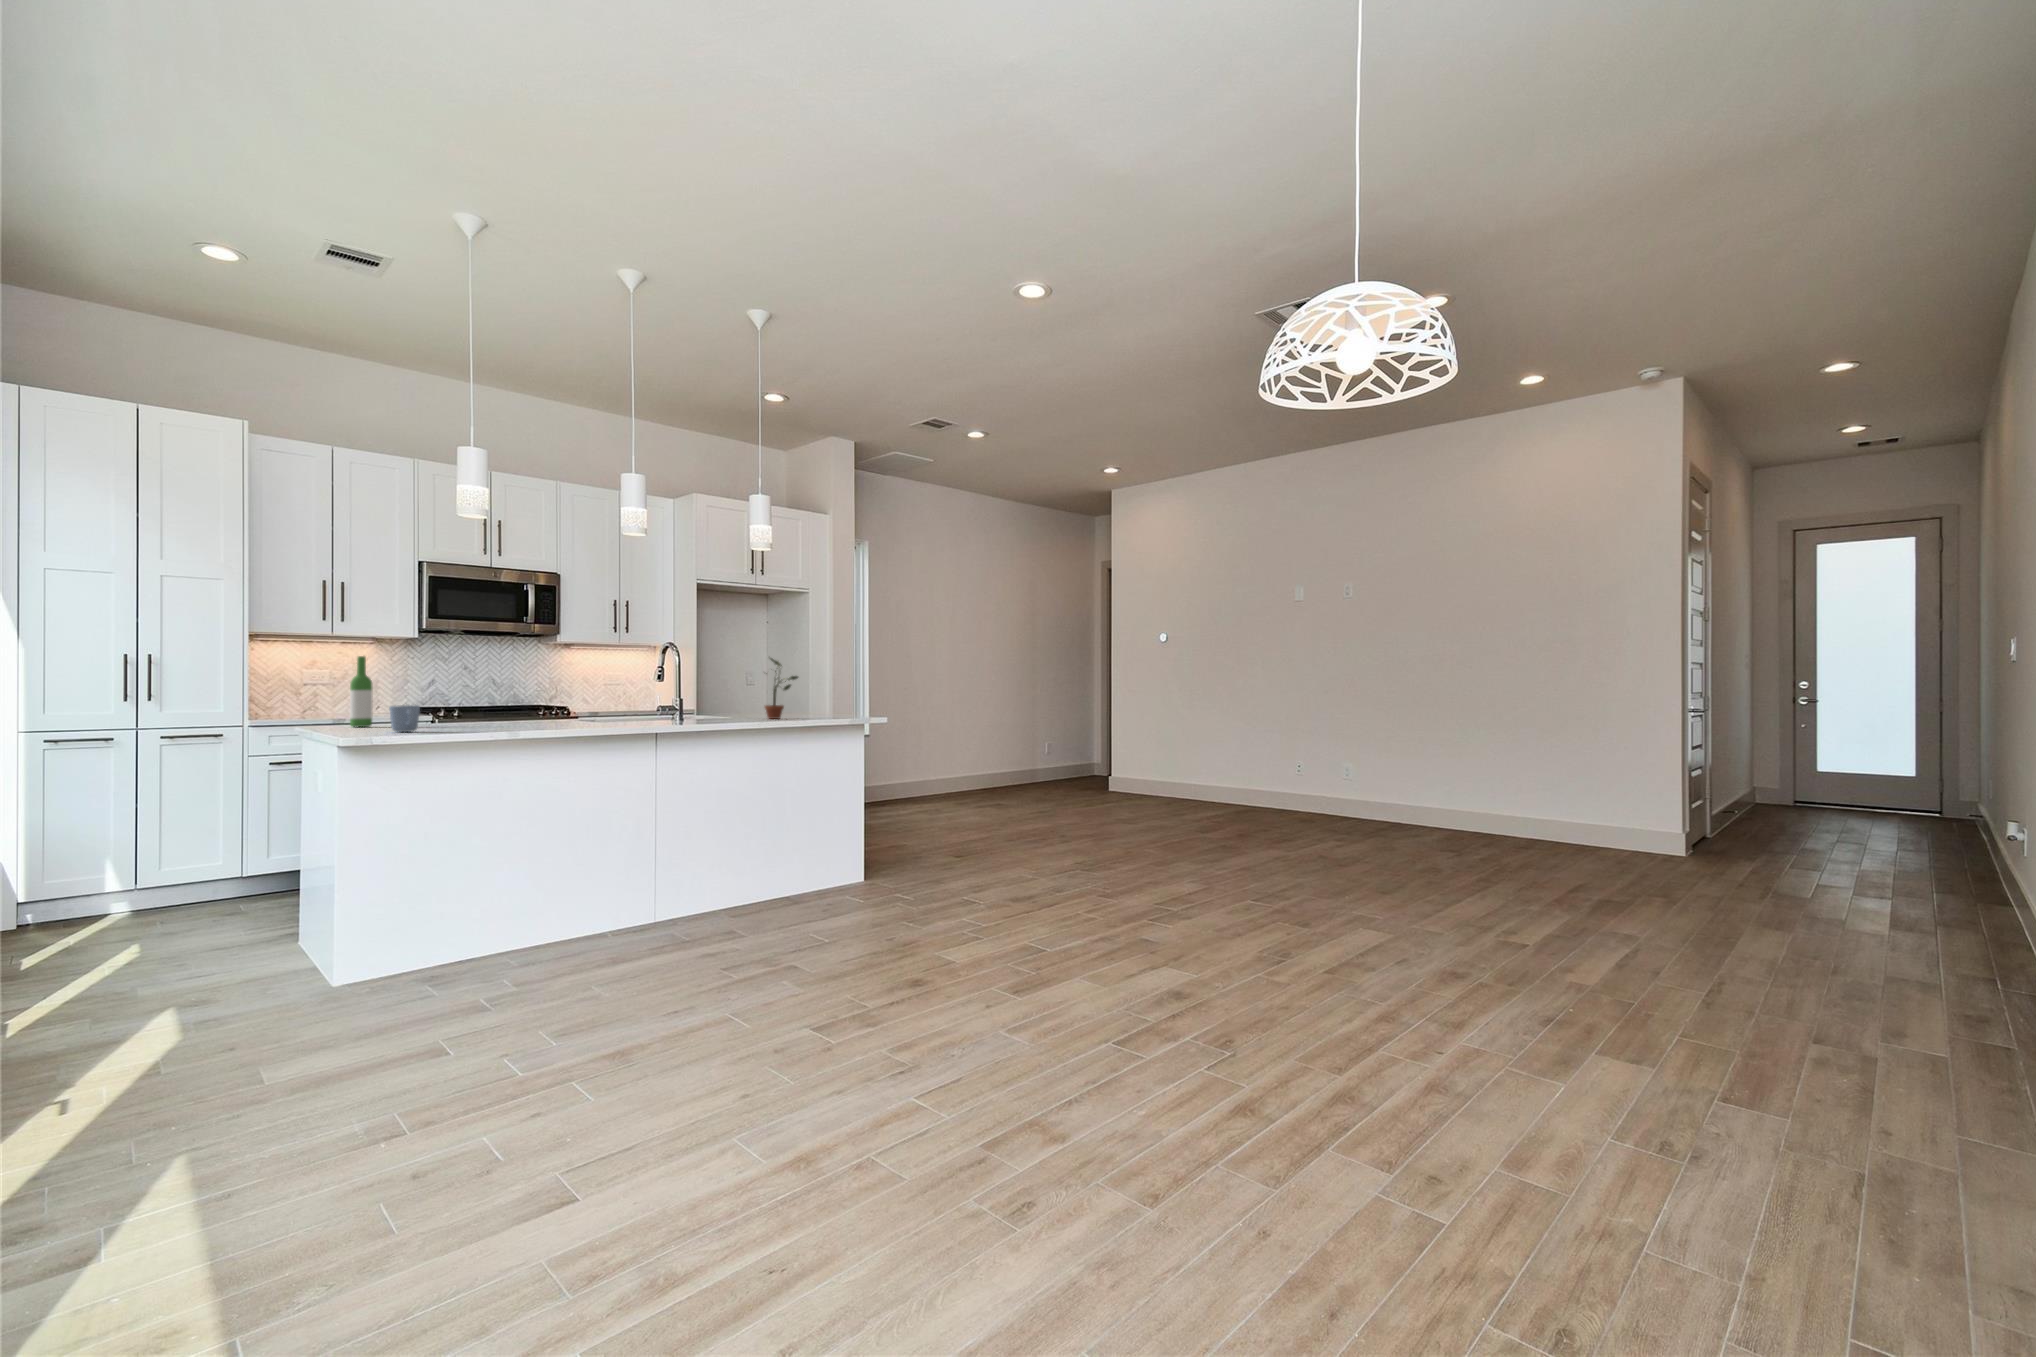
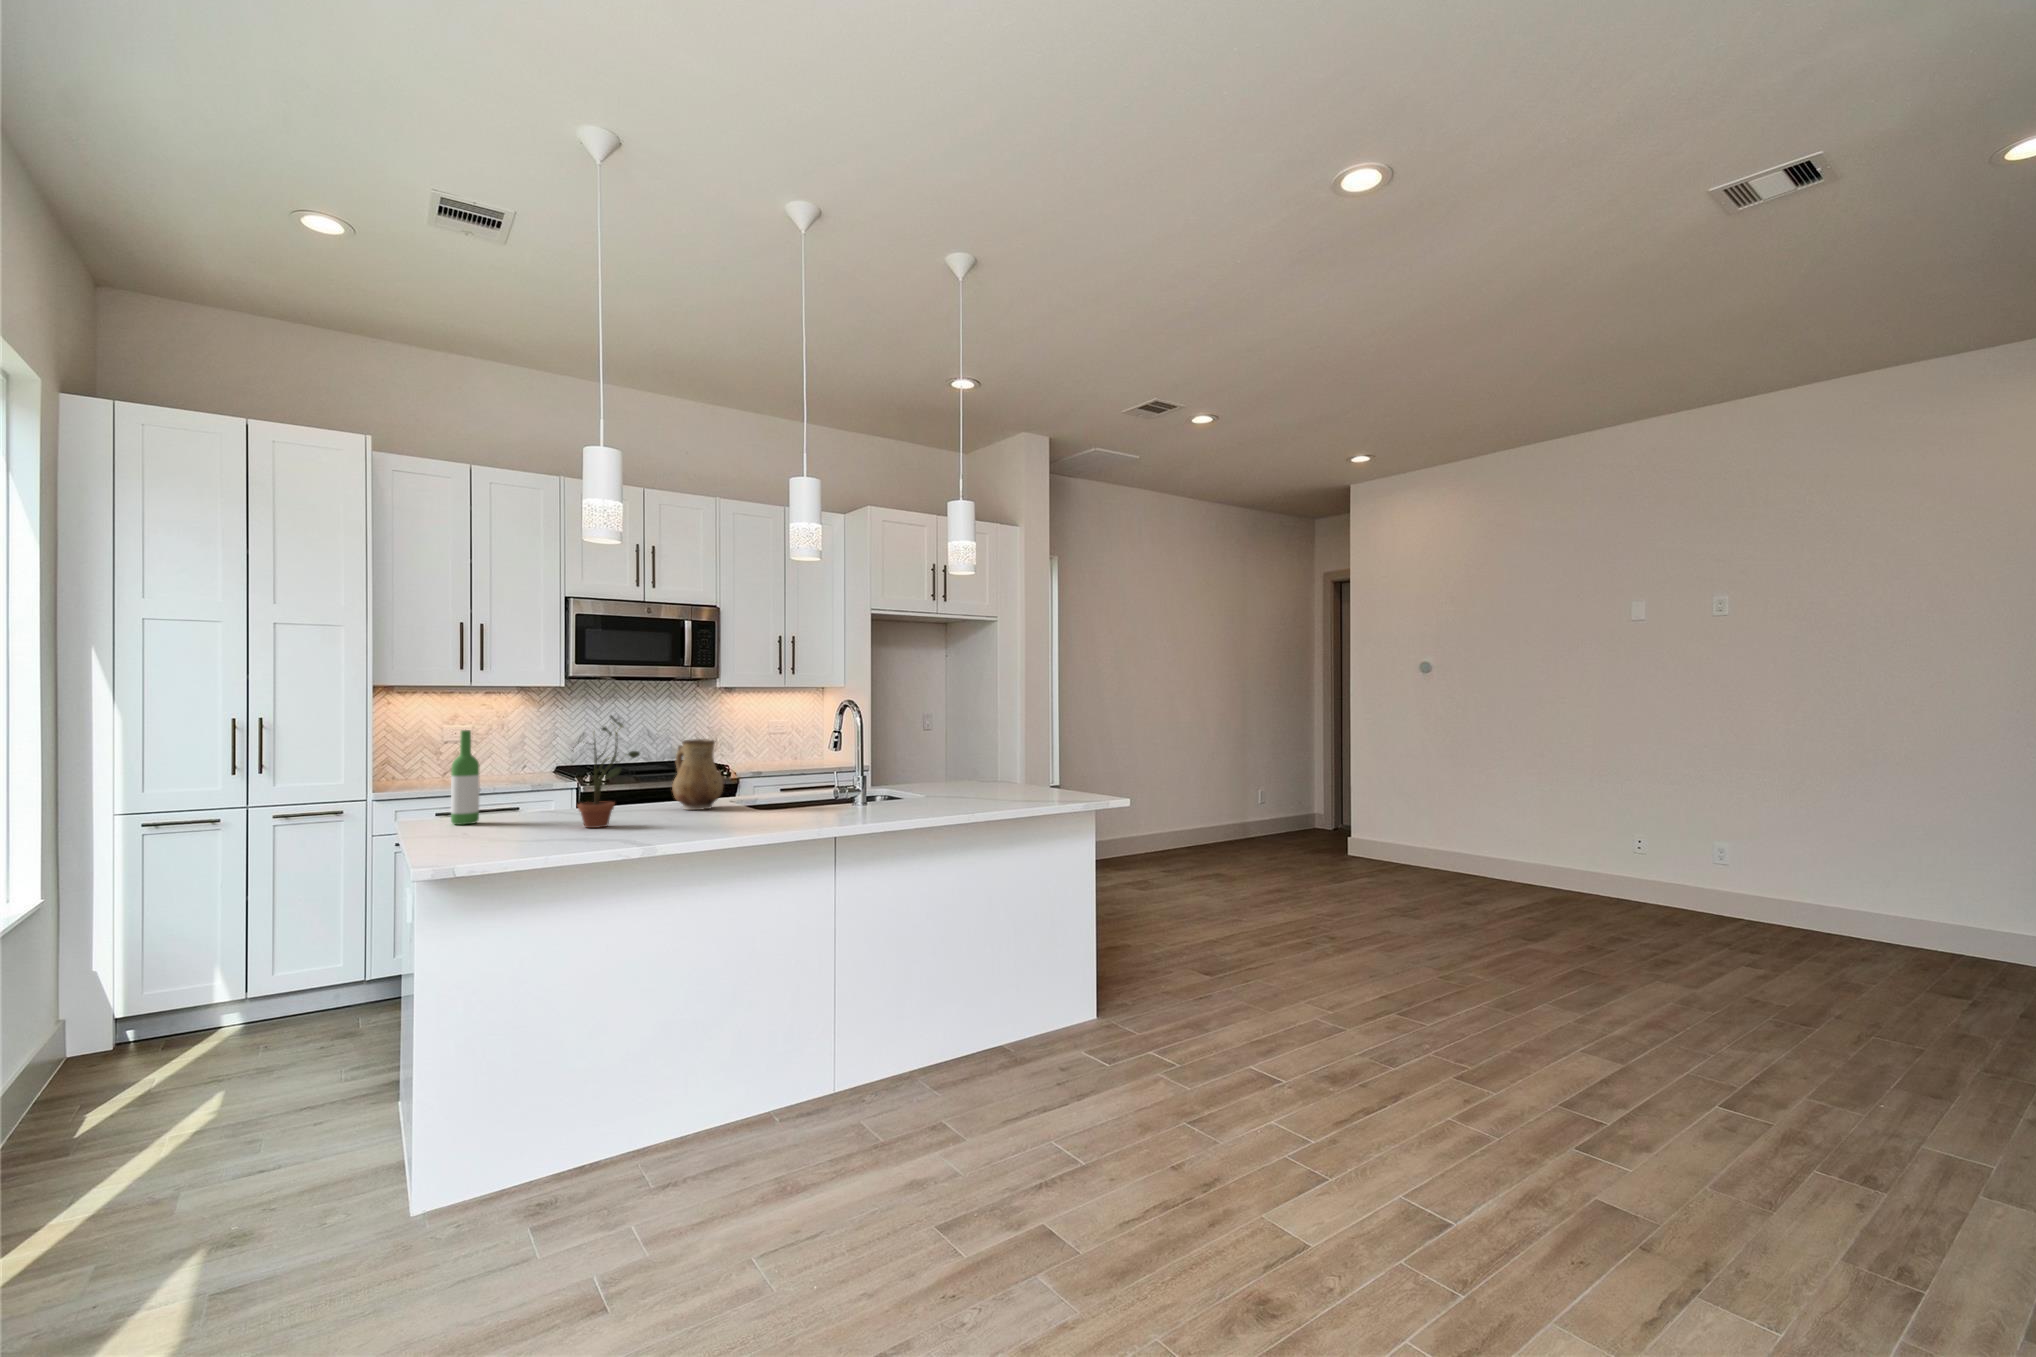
potted plant: present [765,658,798,719] -> present [572,715,640,828]
ceramic pitcher: none [526,671,567,723] -> present [672,739,723,810]
mug: present [389,705,420,732] -> none [481,807,523,847]

